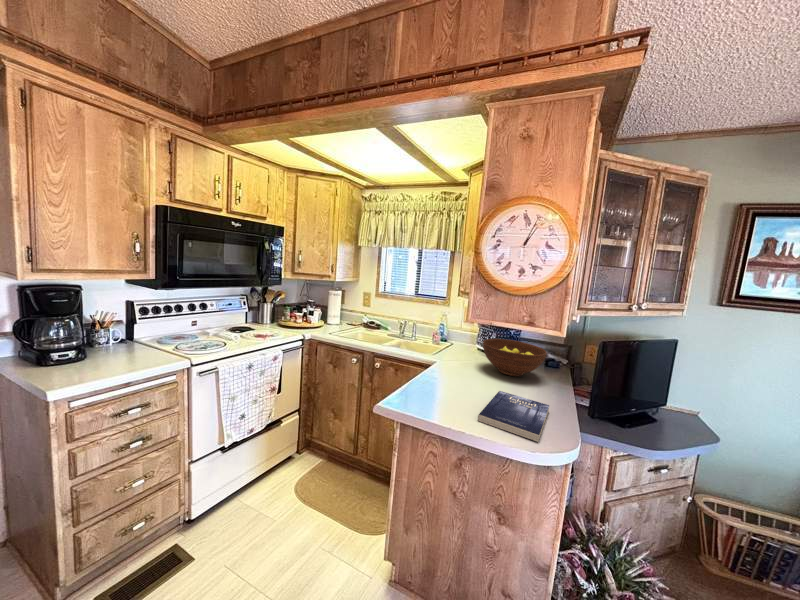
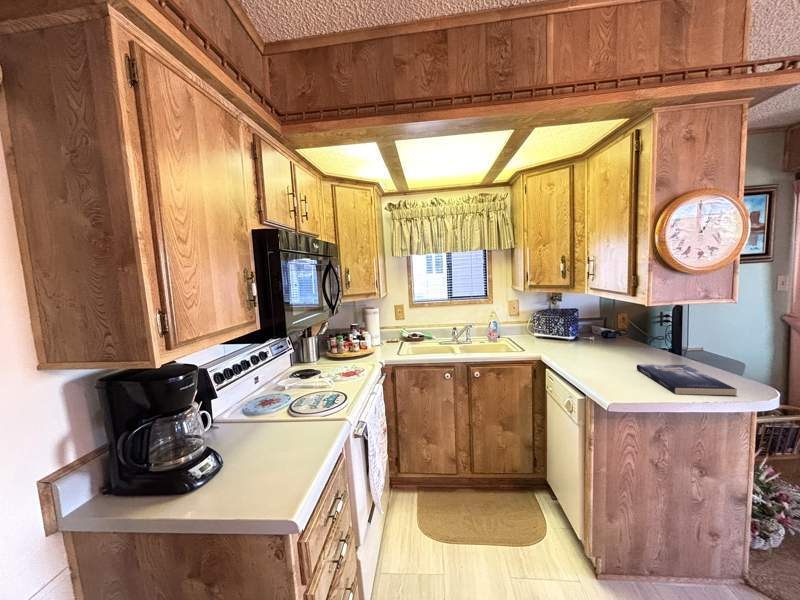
fruit bowl: present [483,339,547,376] -> none [567,319,631,351]

